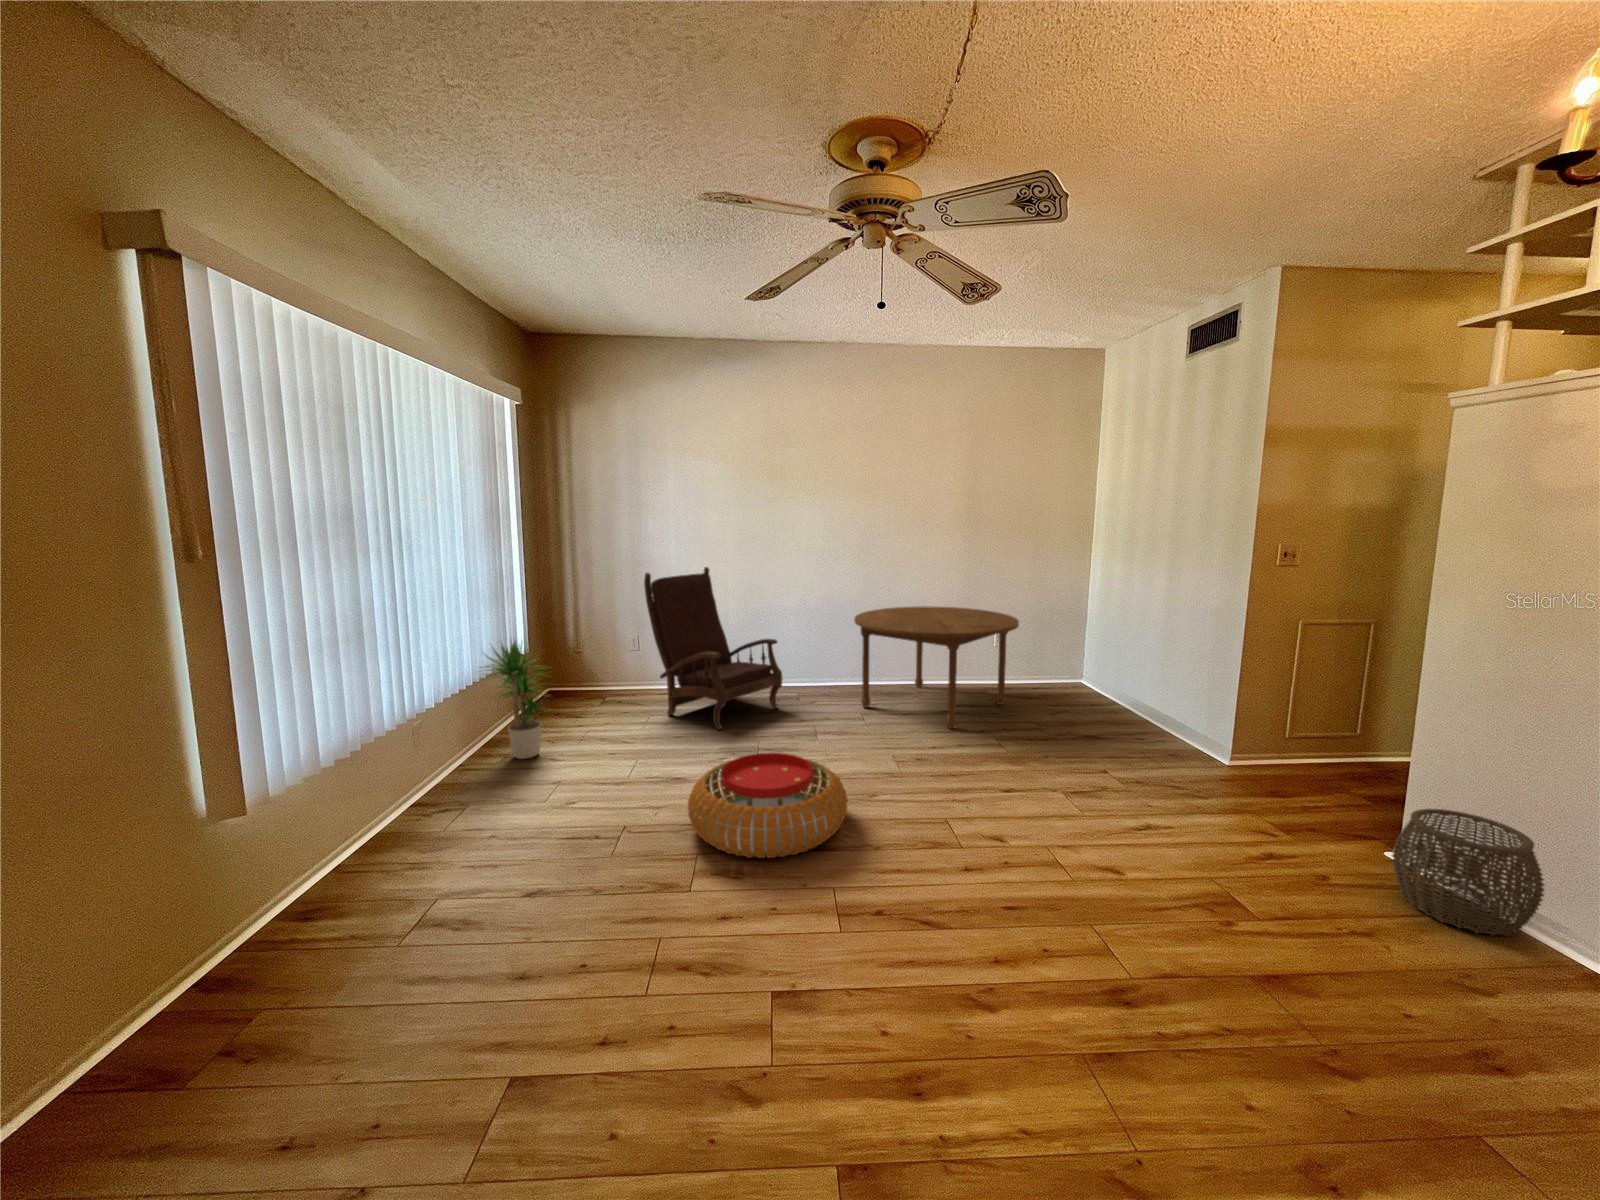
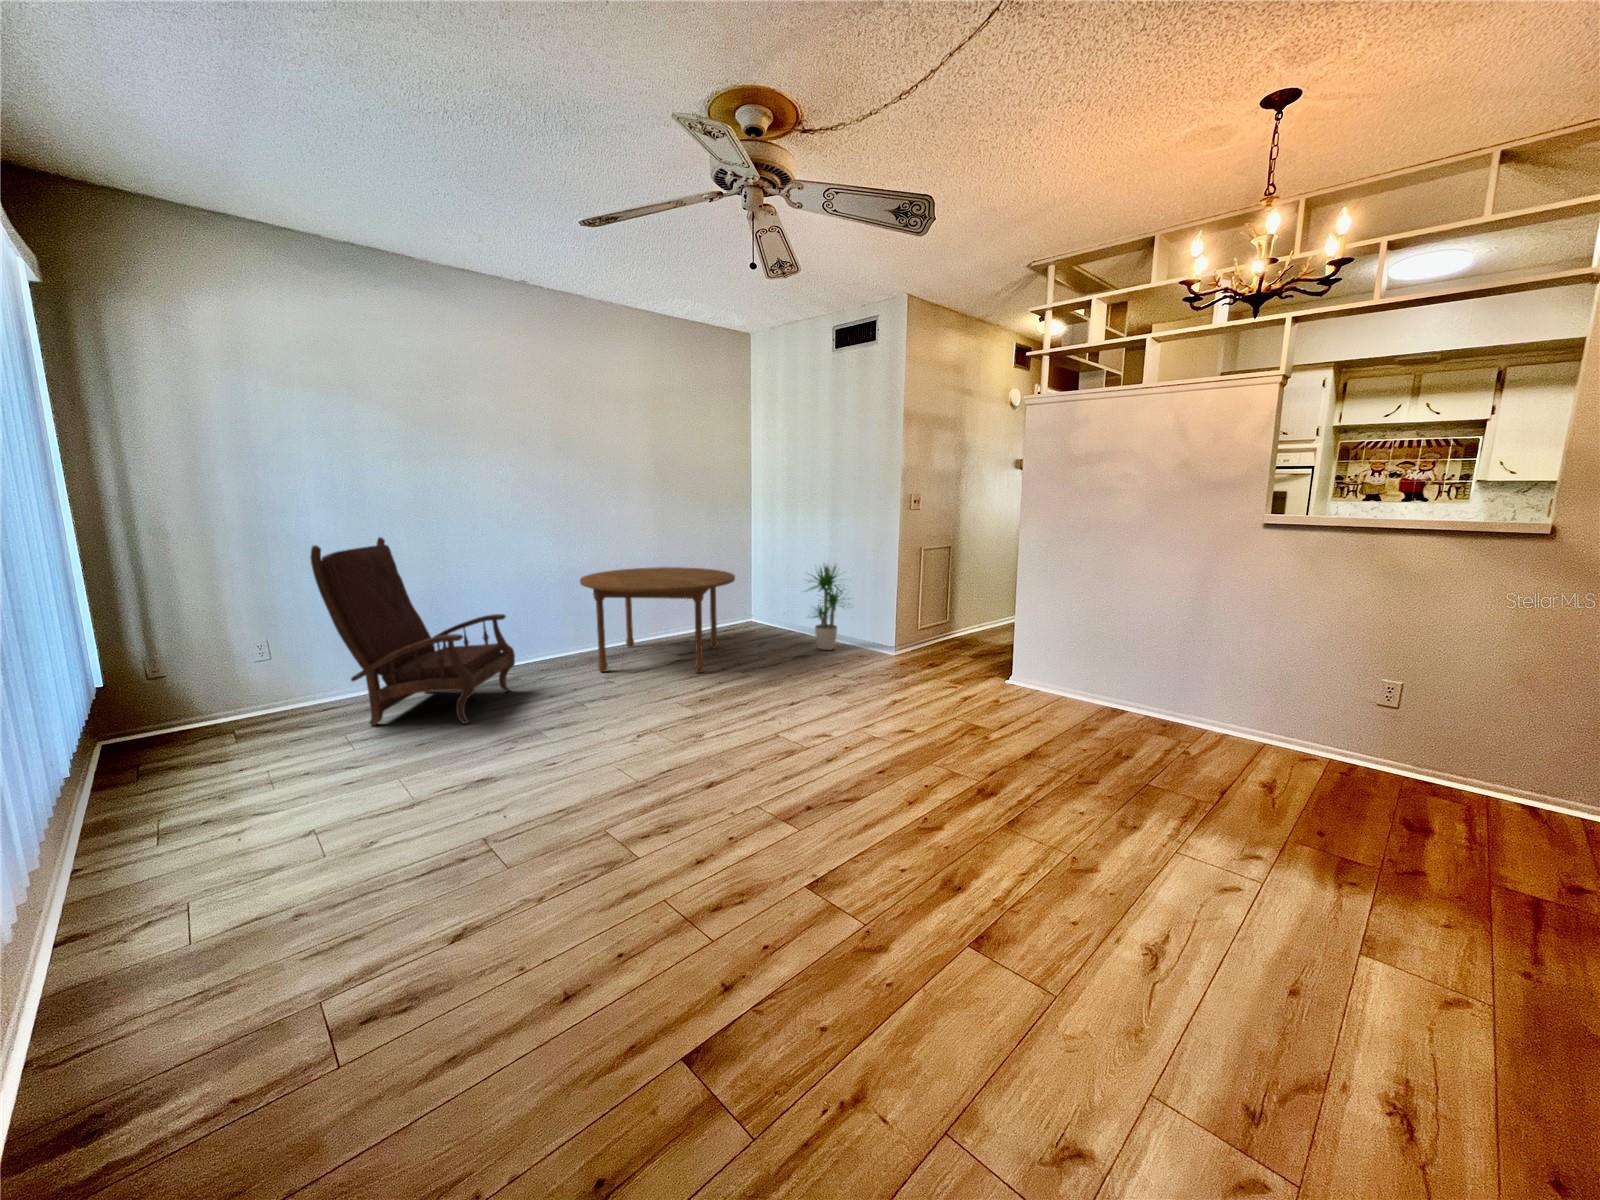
potted plant: present [480,642,548,759] -> present [804,565,845,650]
pouf: present [688,753,847,858] -> none [554,712,721,817]
woven basket: present [1392,809,1545,936] -> none [1019,648,1082,708]

